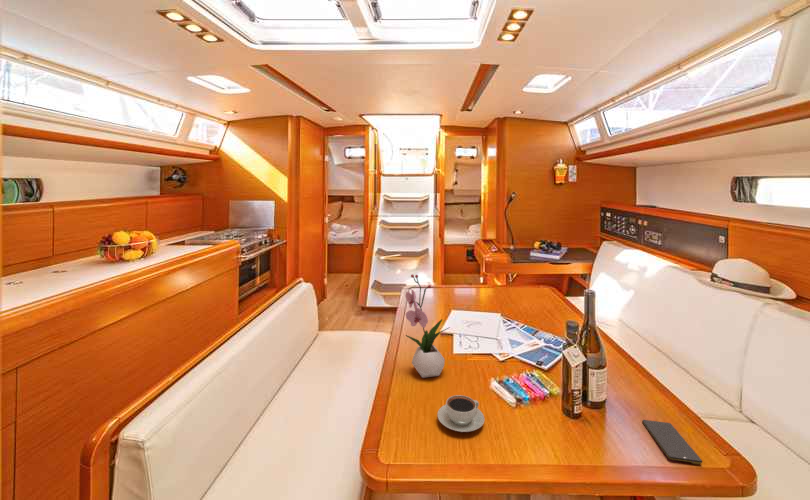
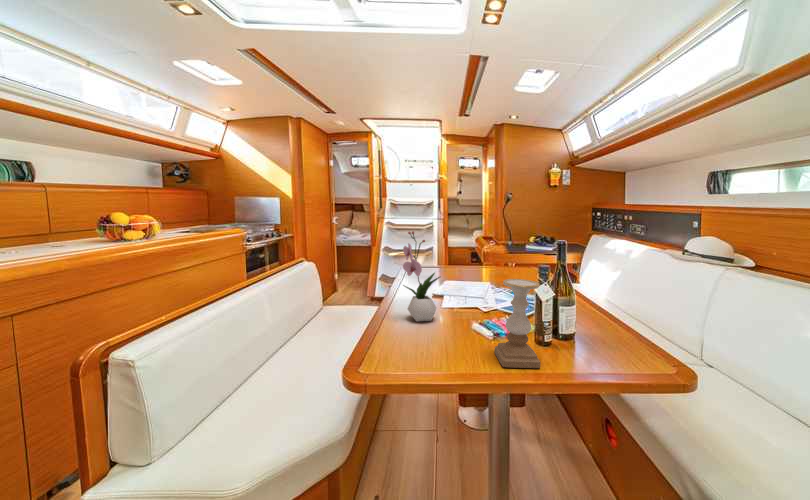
candle holder: none [517,348,574,459] -> present [494,279,540,368]
coffee cup: present [437,395,484,432] -> none [427,326,467,351]
smartphone: present [642,420,702,464] -> none [604,348,649,373]

